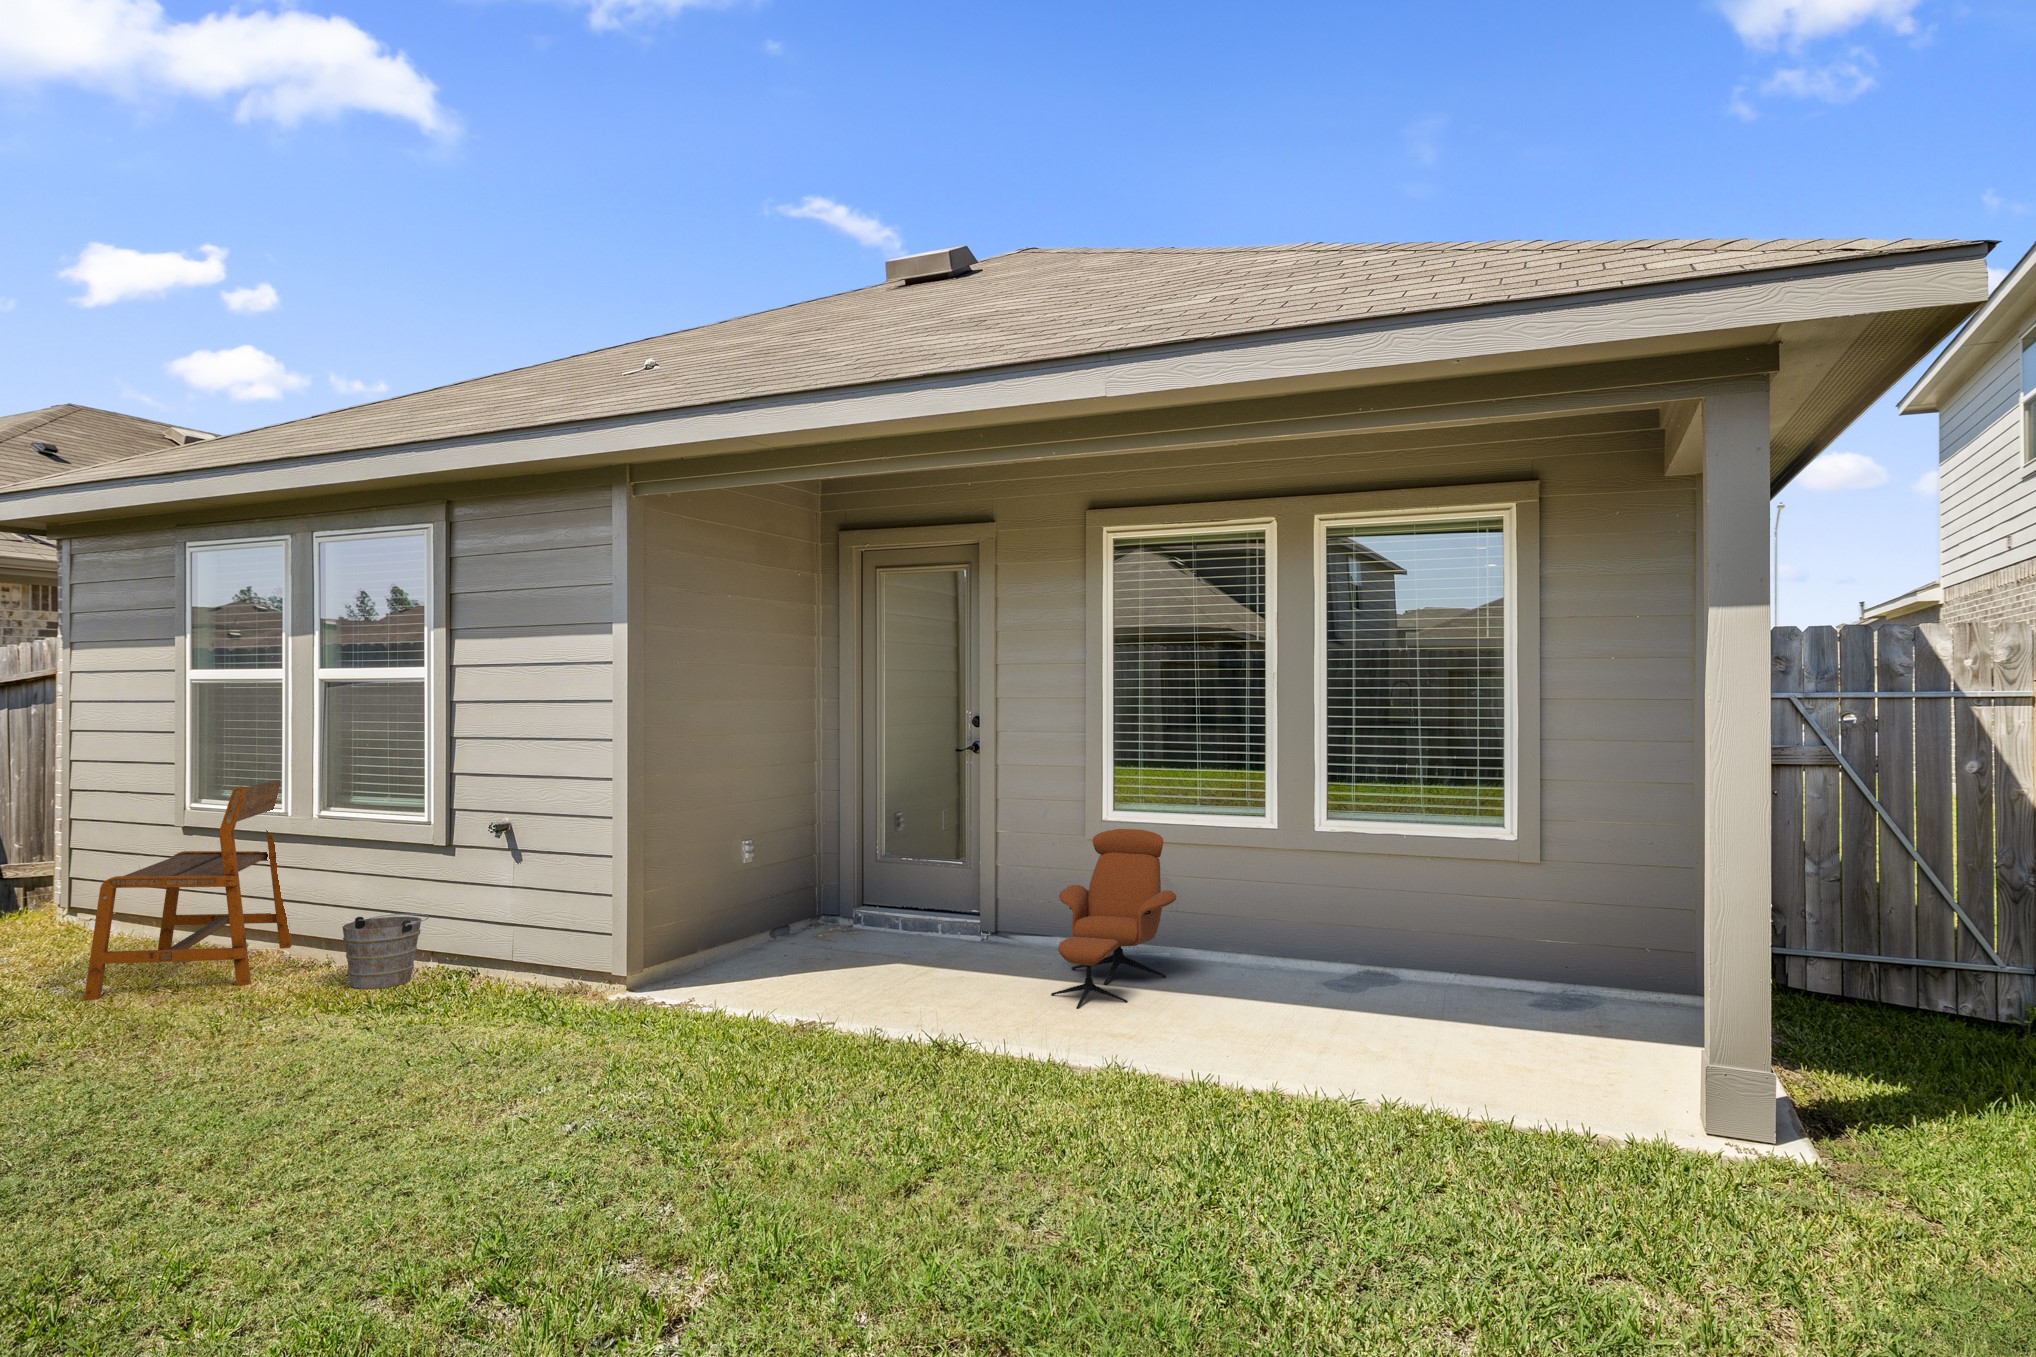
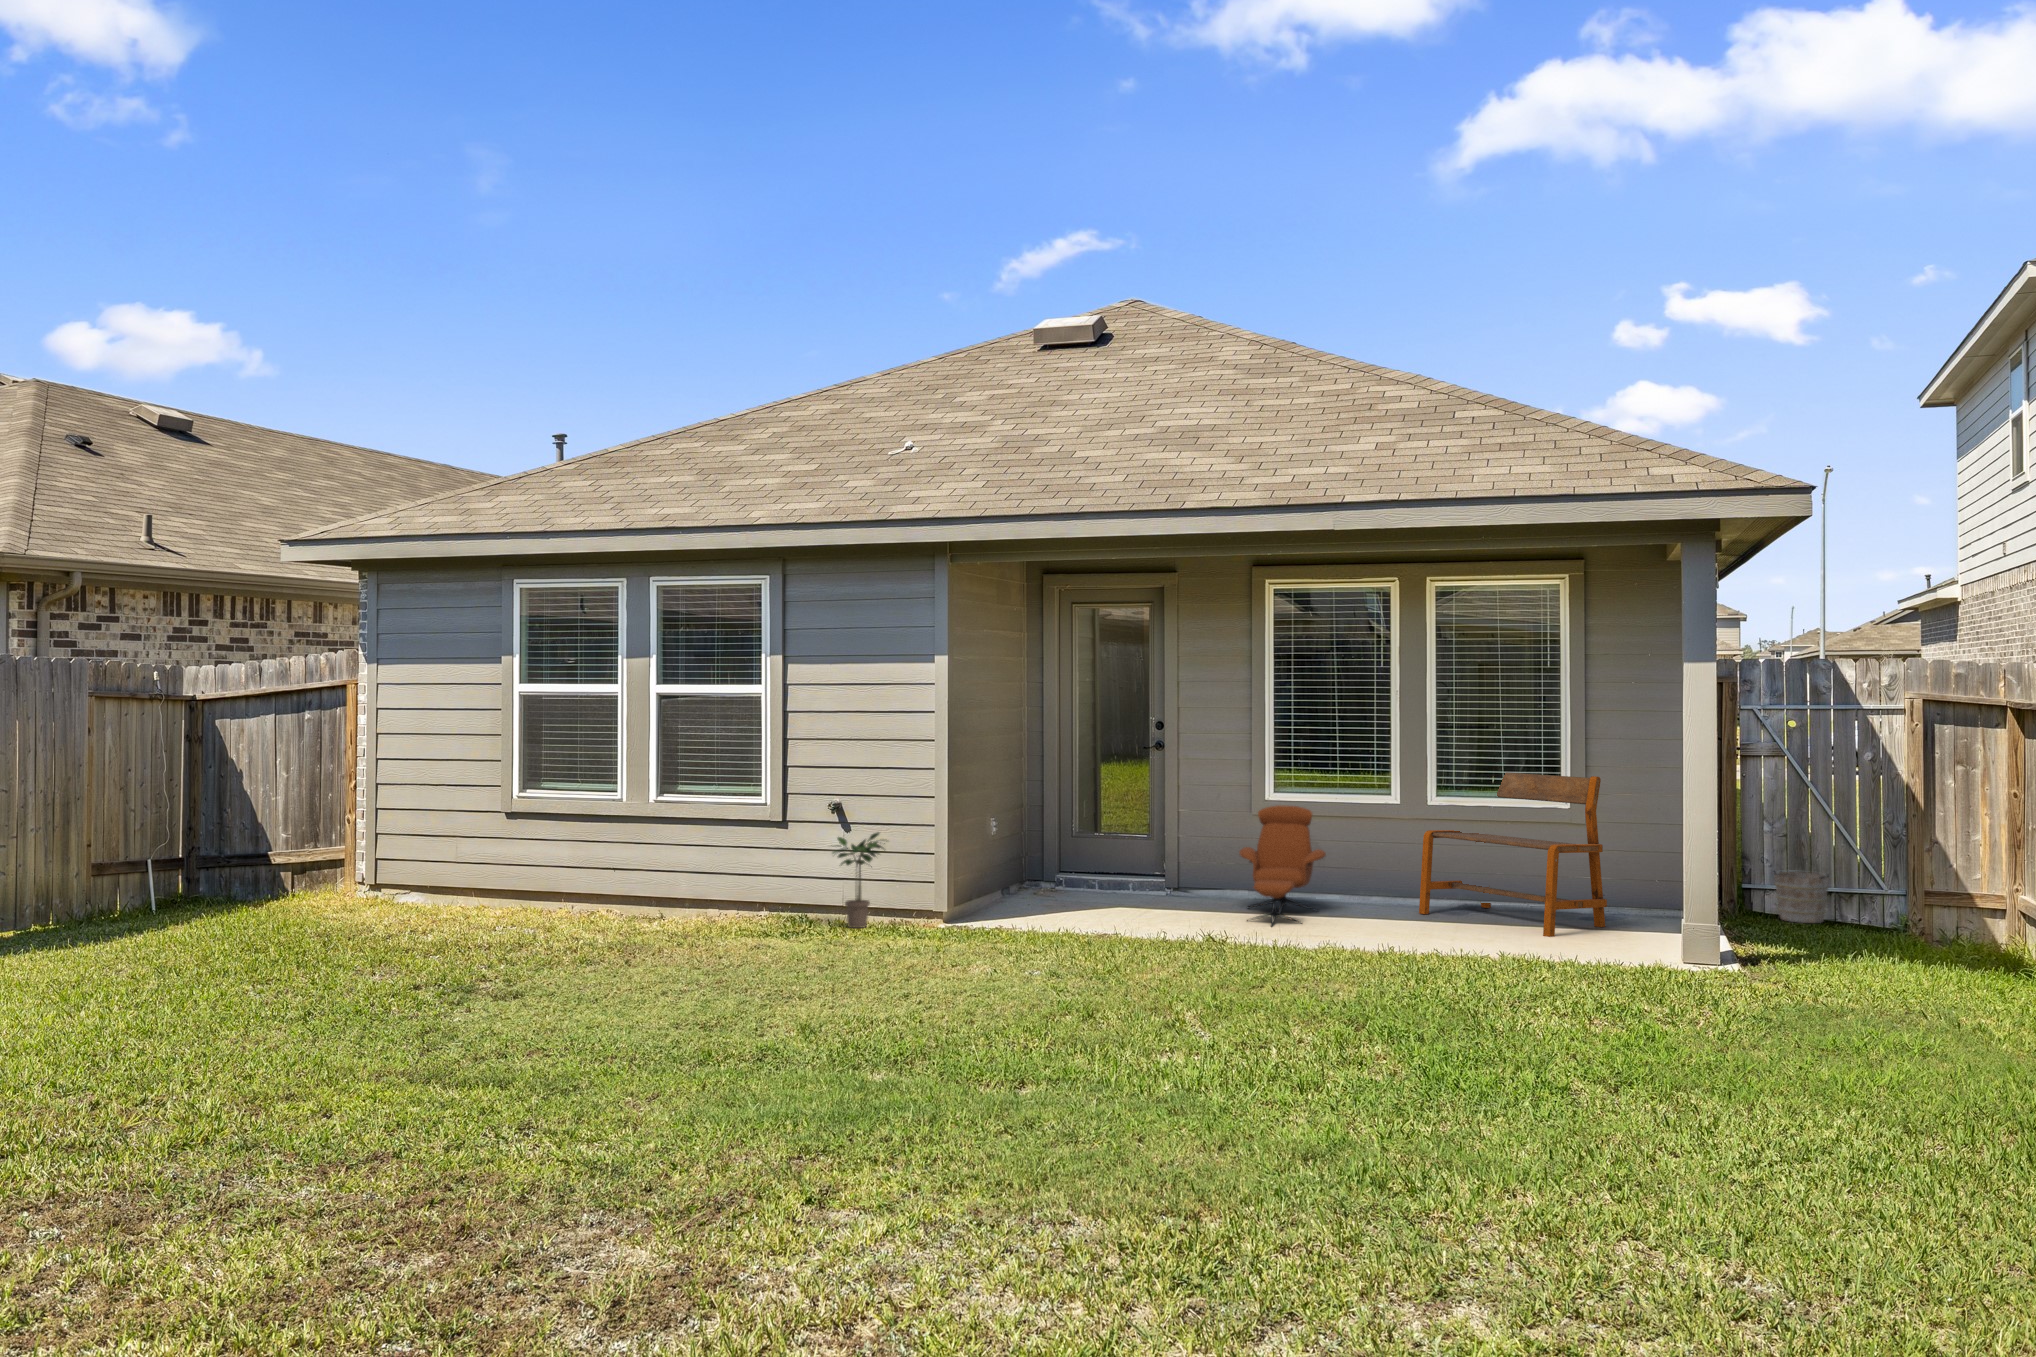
bench: present [84,780,292,1000] -> present [1419,772,1607,937]
potted plant: none [464,865,551,999] -> present [833,833,885,928]
bucket: present [342,914,429,989] -> present [1774,870,1830,923]

